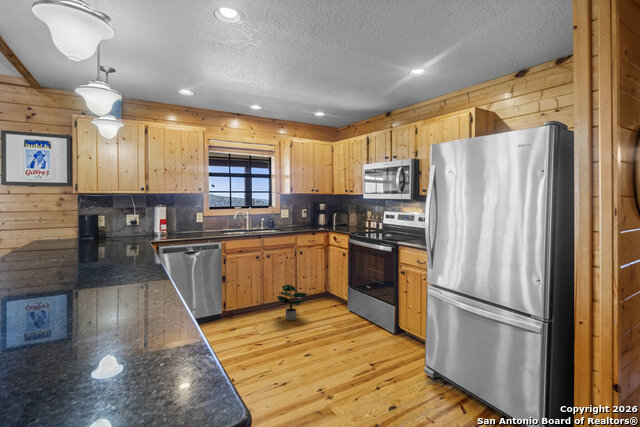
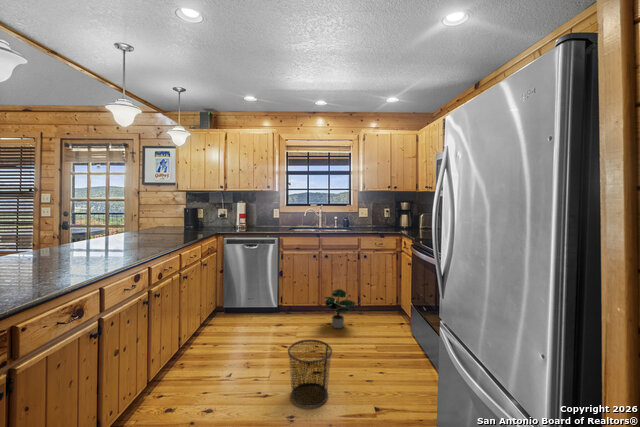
waste bin: none [300,322,339,379] -> present [288,339,332,408]

